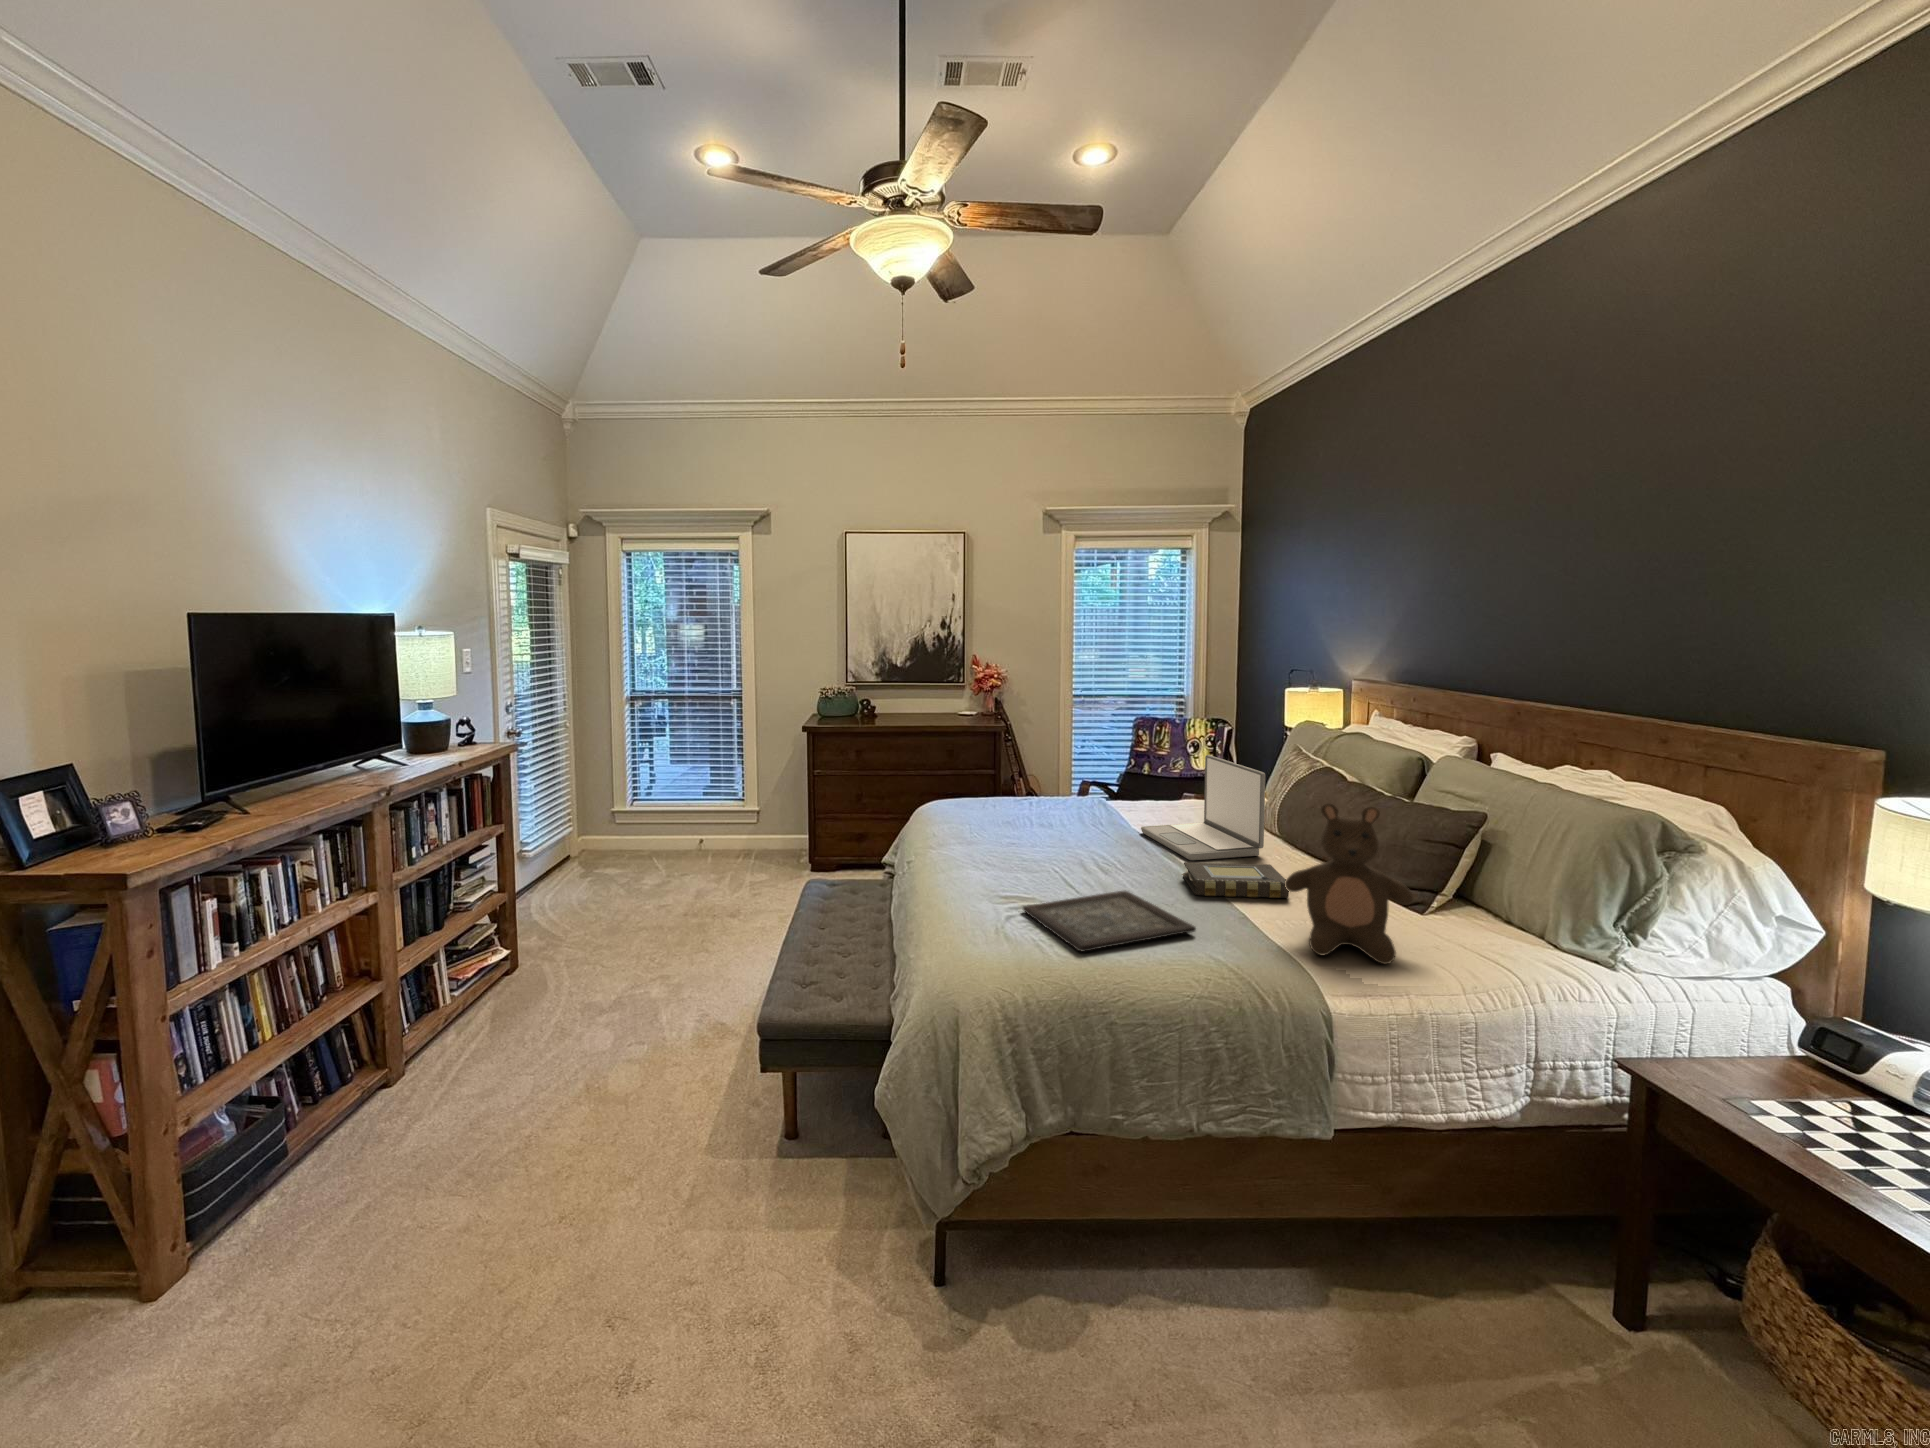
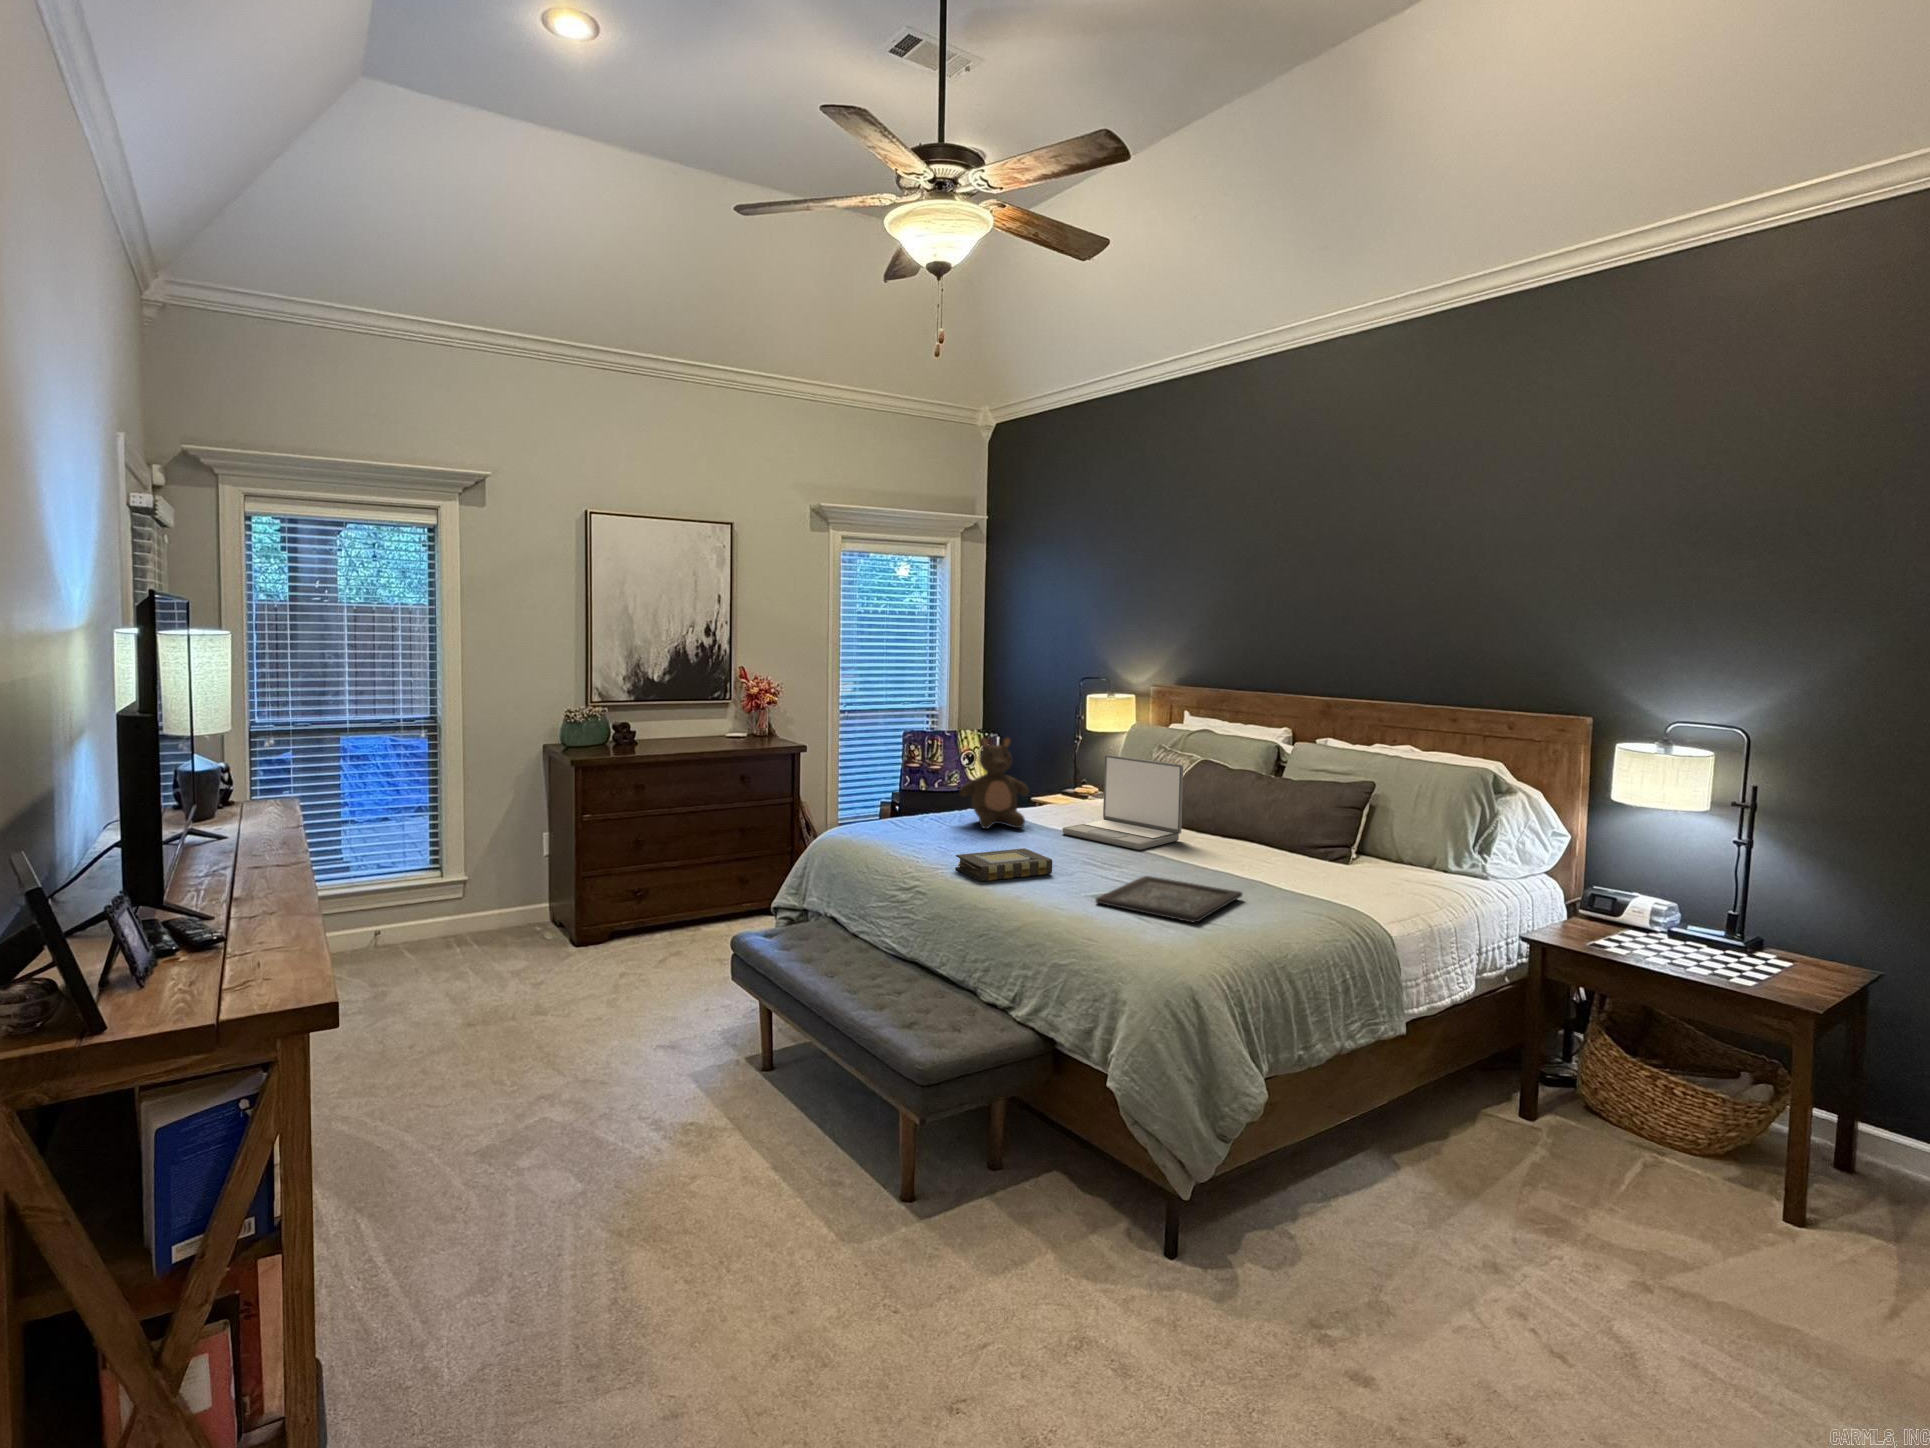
stuffed bear: present [1285,804,1413,964] -> present [960,738,1029,829]
book: present [1182,863,1289,898] -> present [955,848,1052,881]

